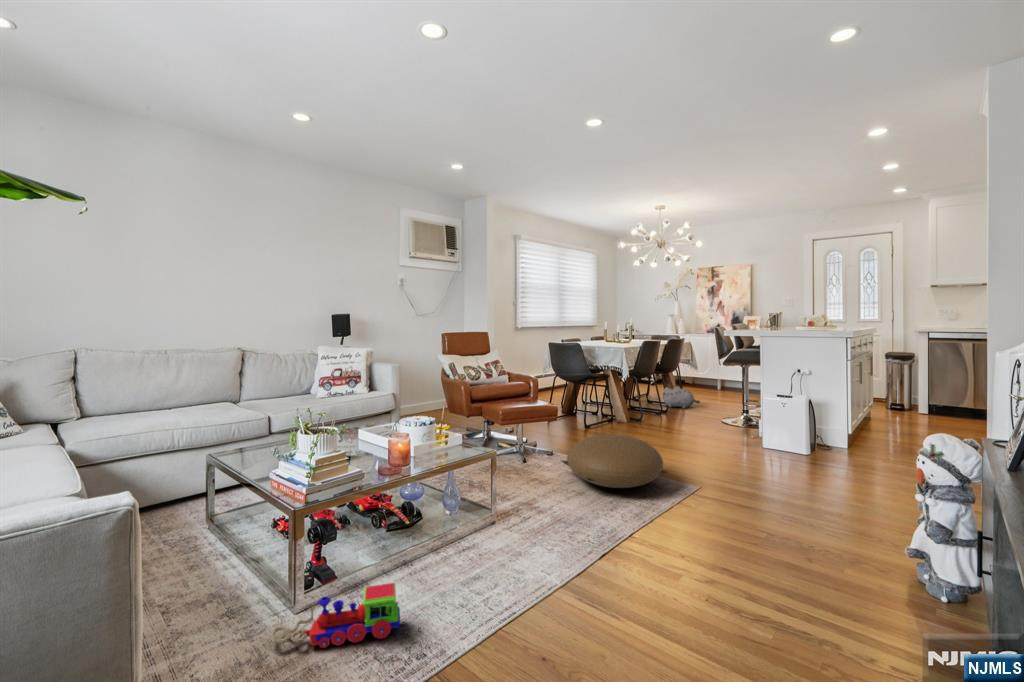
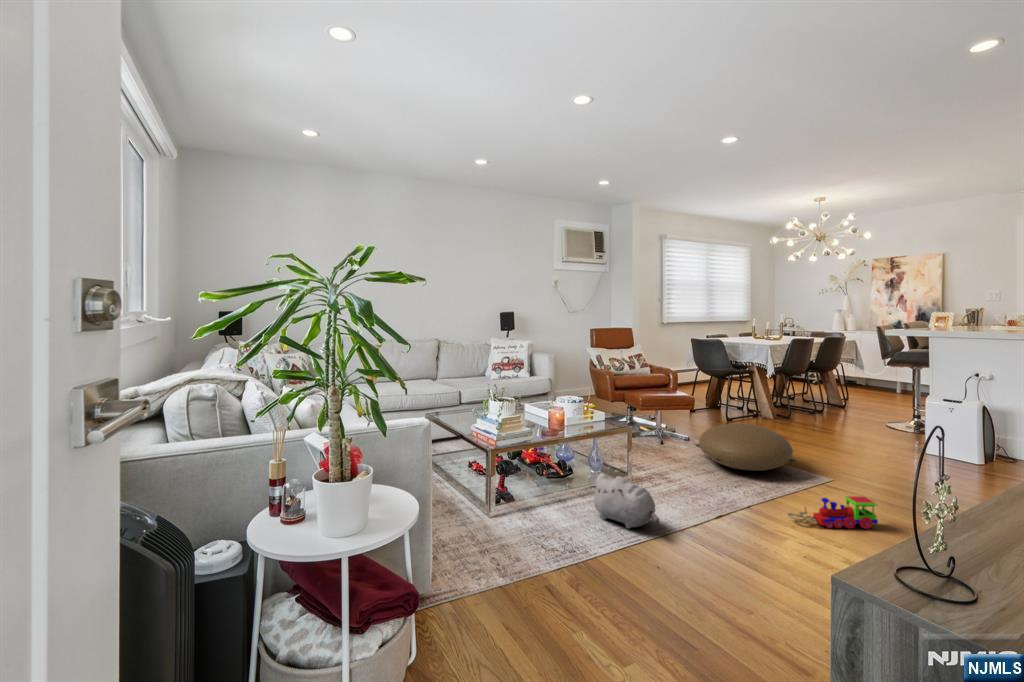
plush toy: present [663,387,700,408] -> present [590,474,659,529]
toy train: present [271,583,400,648] -> present [788,497,878,529]

